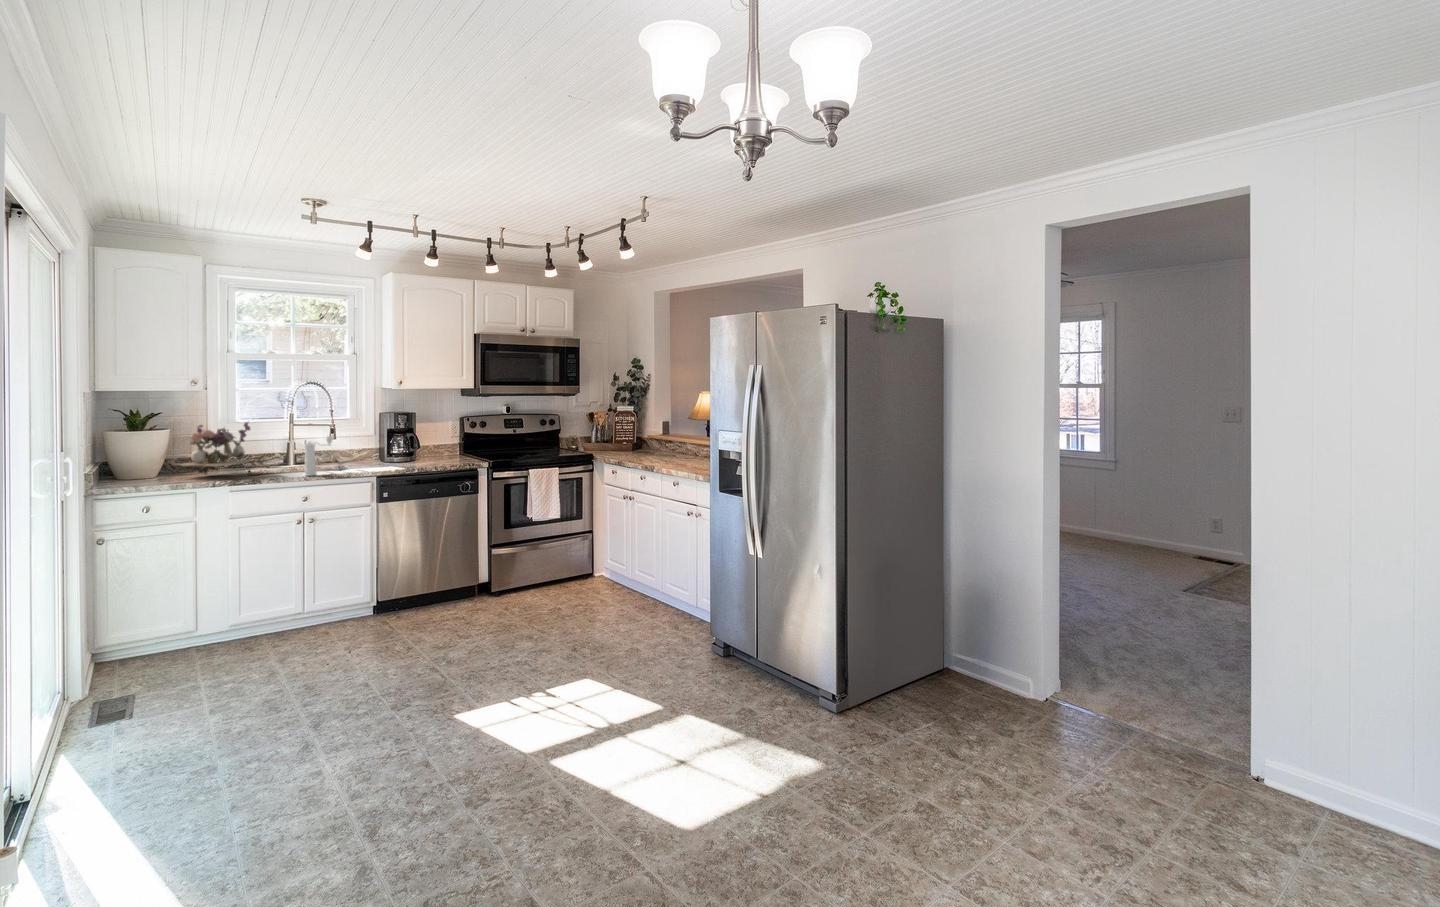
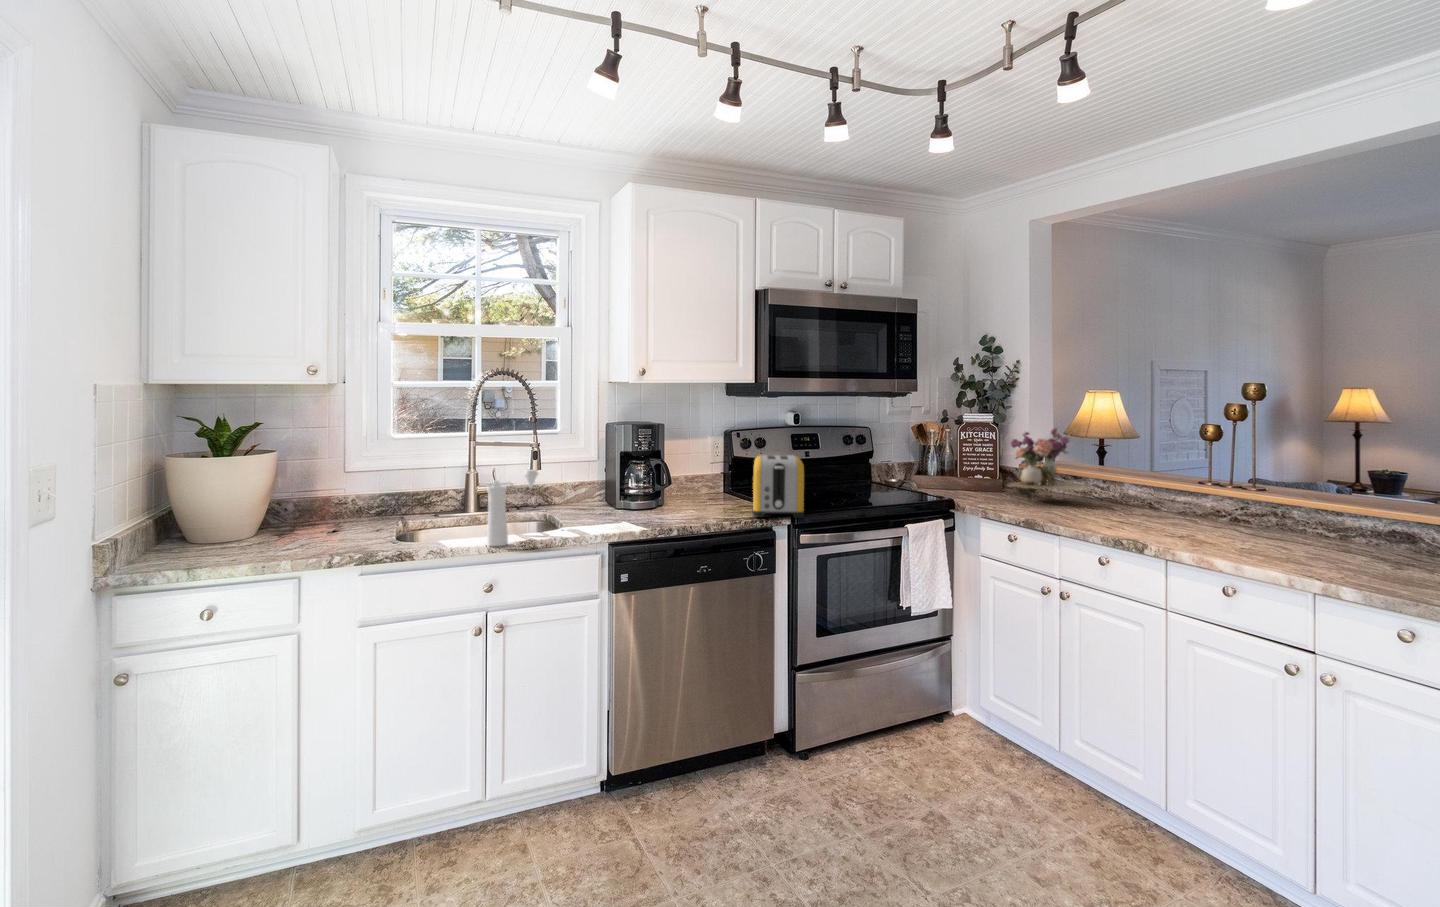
flower arrangement: present [179,422,251,474] -> present [1006,428,1095,500]
toaster: none [464,430,498,463] -> present [753,455,804,518]

